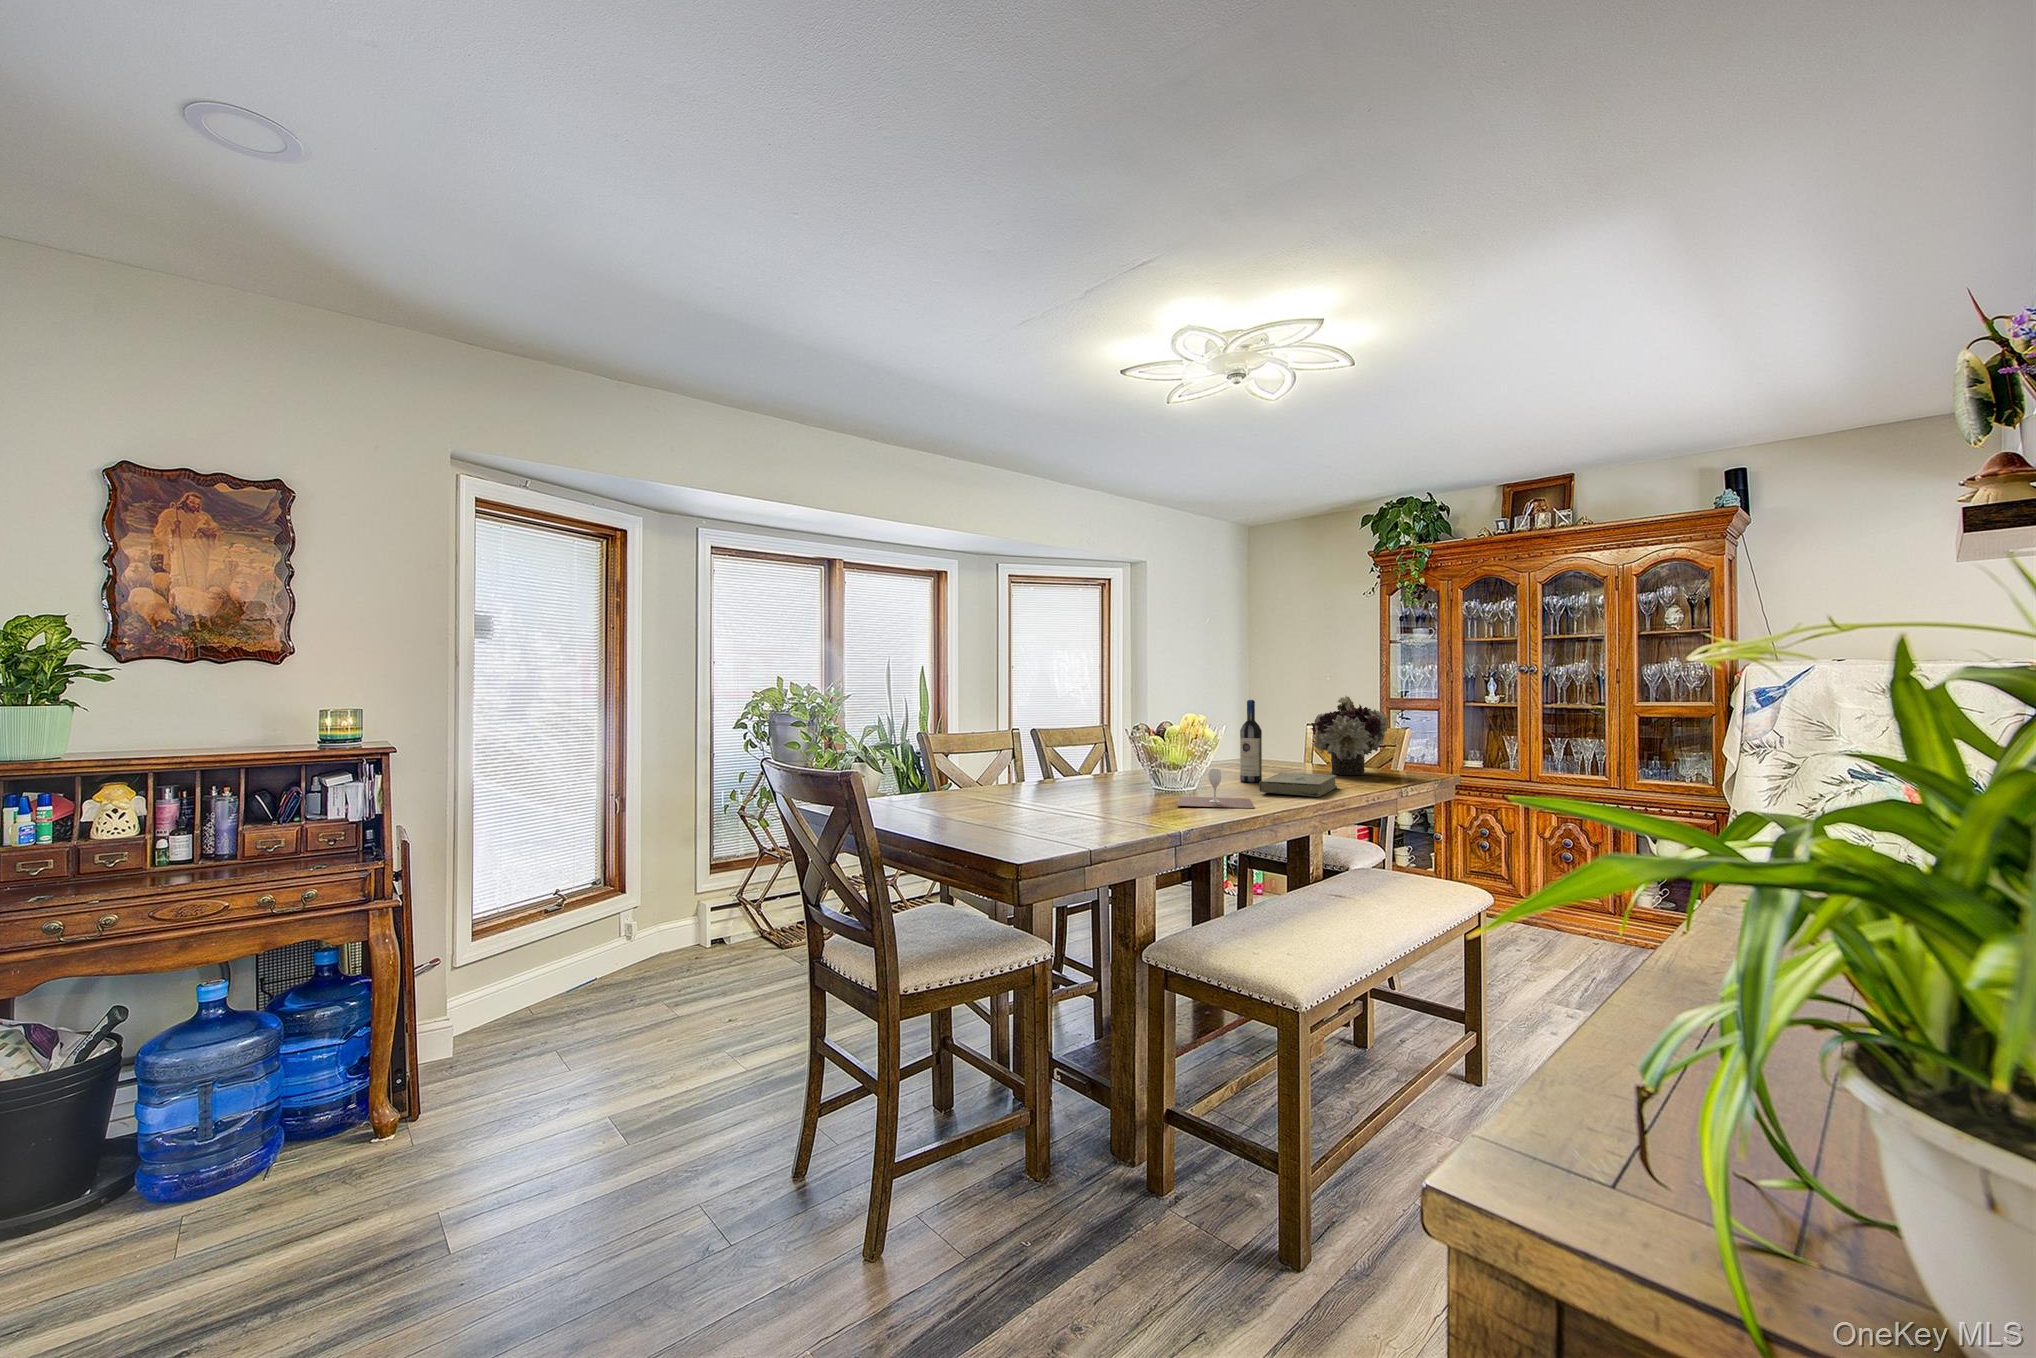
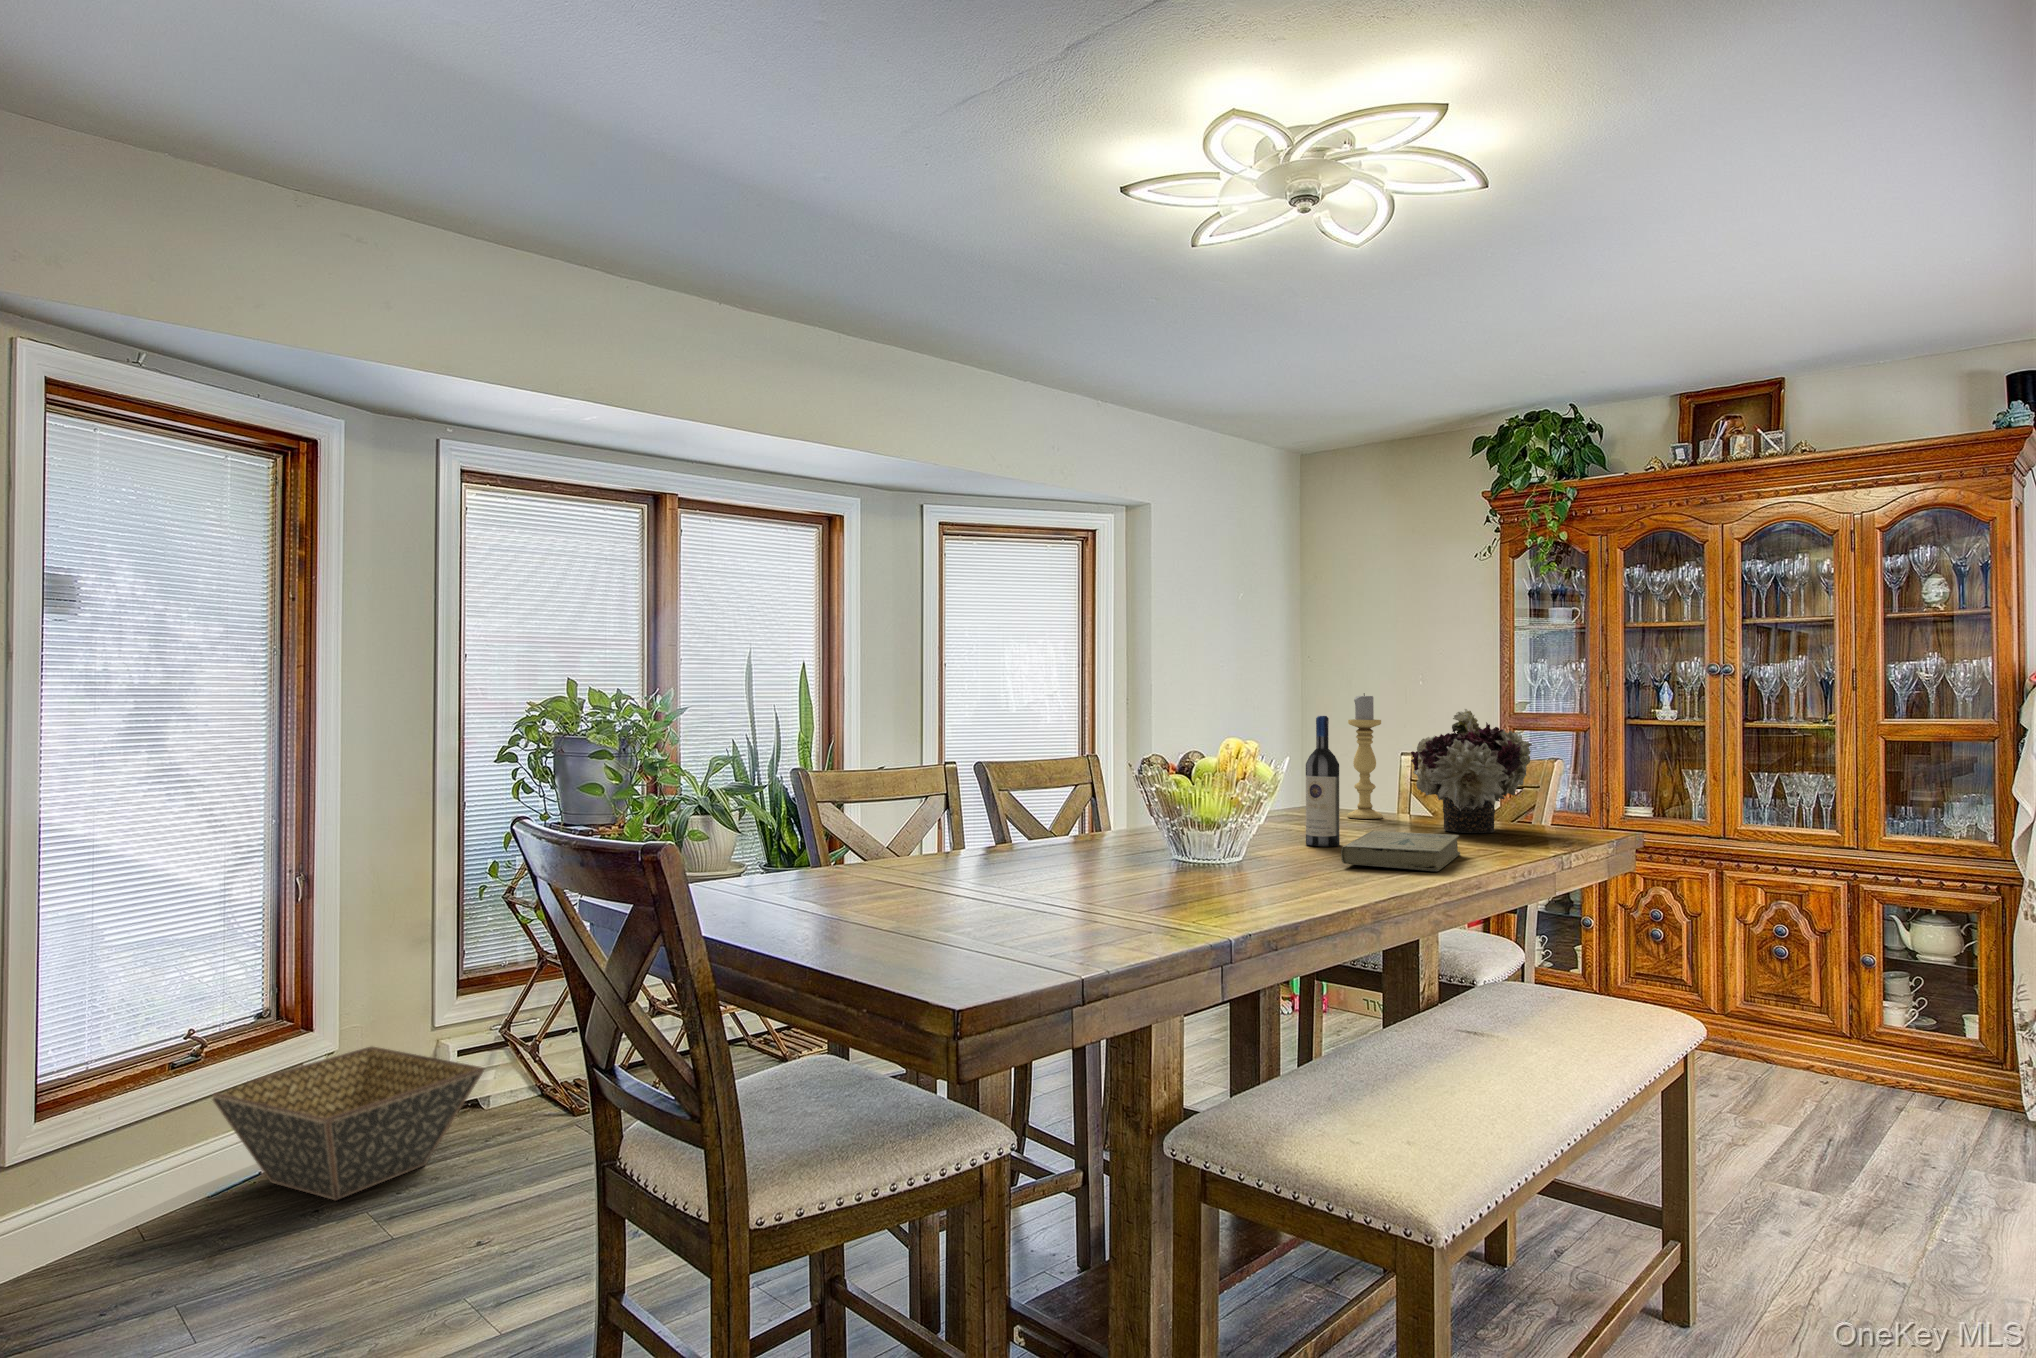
candle holder: none [1272,685,1295,766] -> present [1347,693,1383,819]
wine glass: present [1178,769,1255,808] -> none [1215,828,1341,892]
basket: none [566,904,729,995] -> present [212,1047,484,1201]

